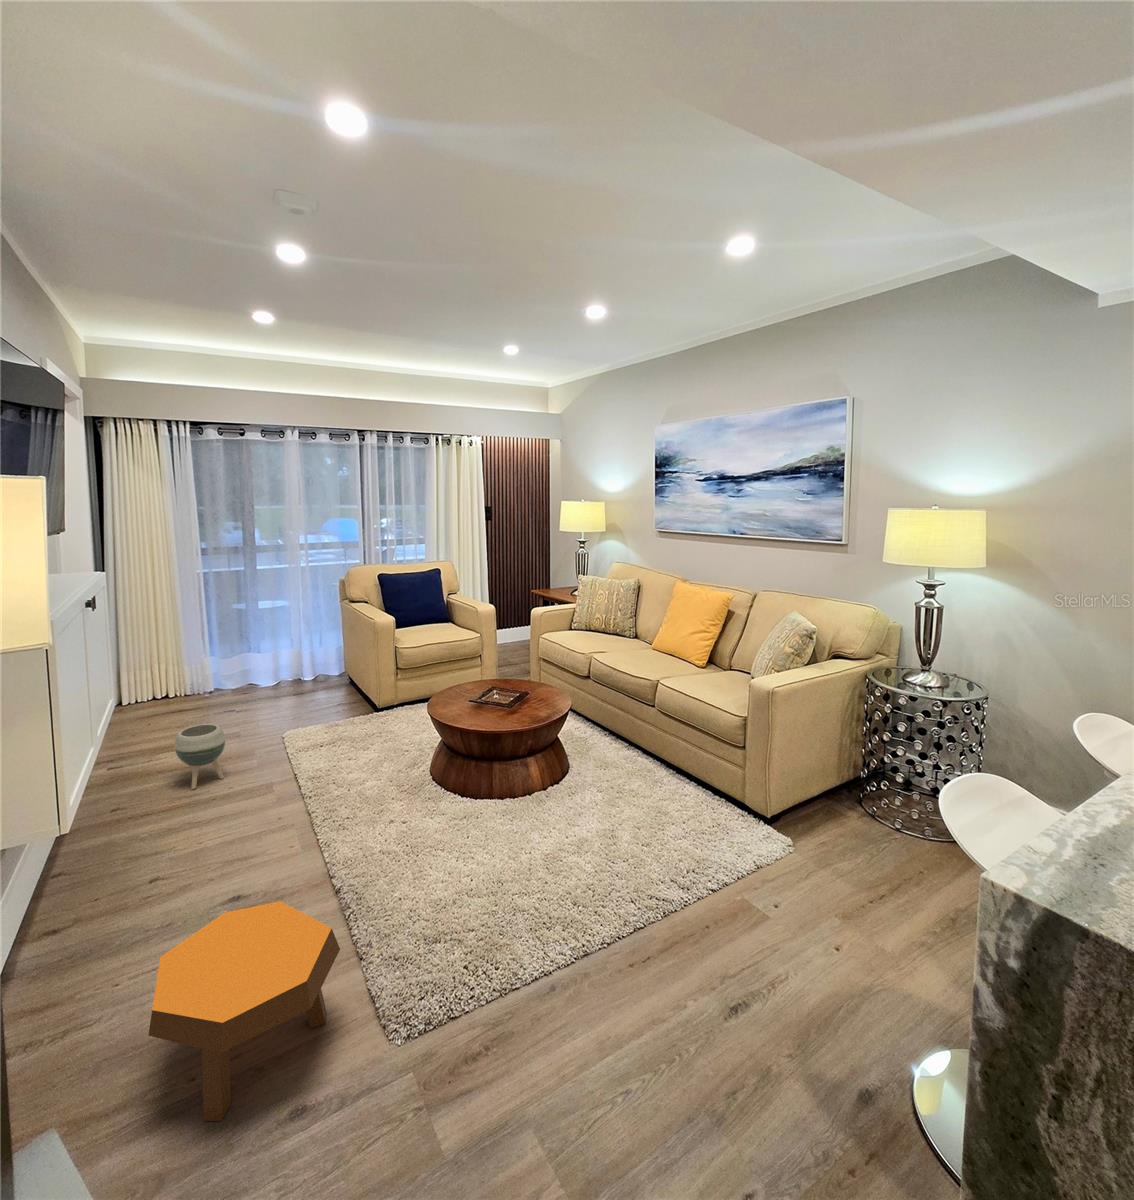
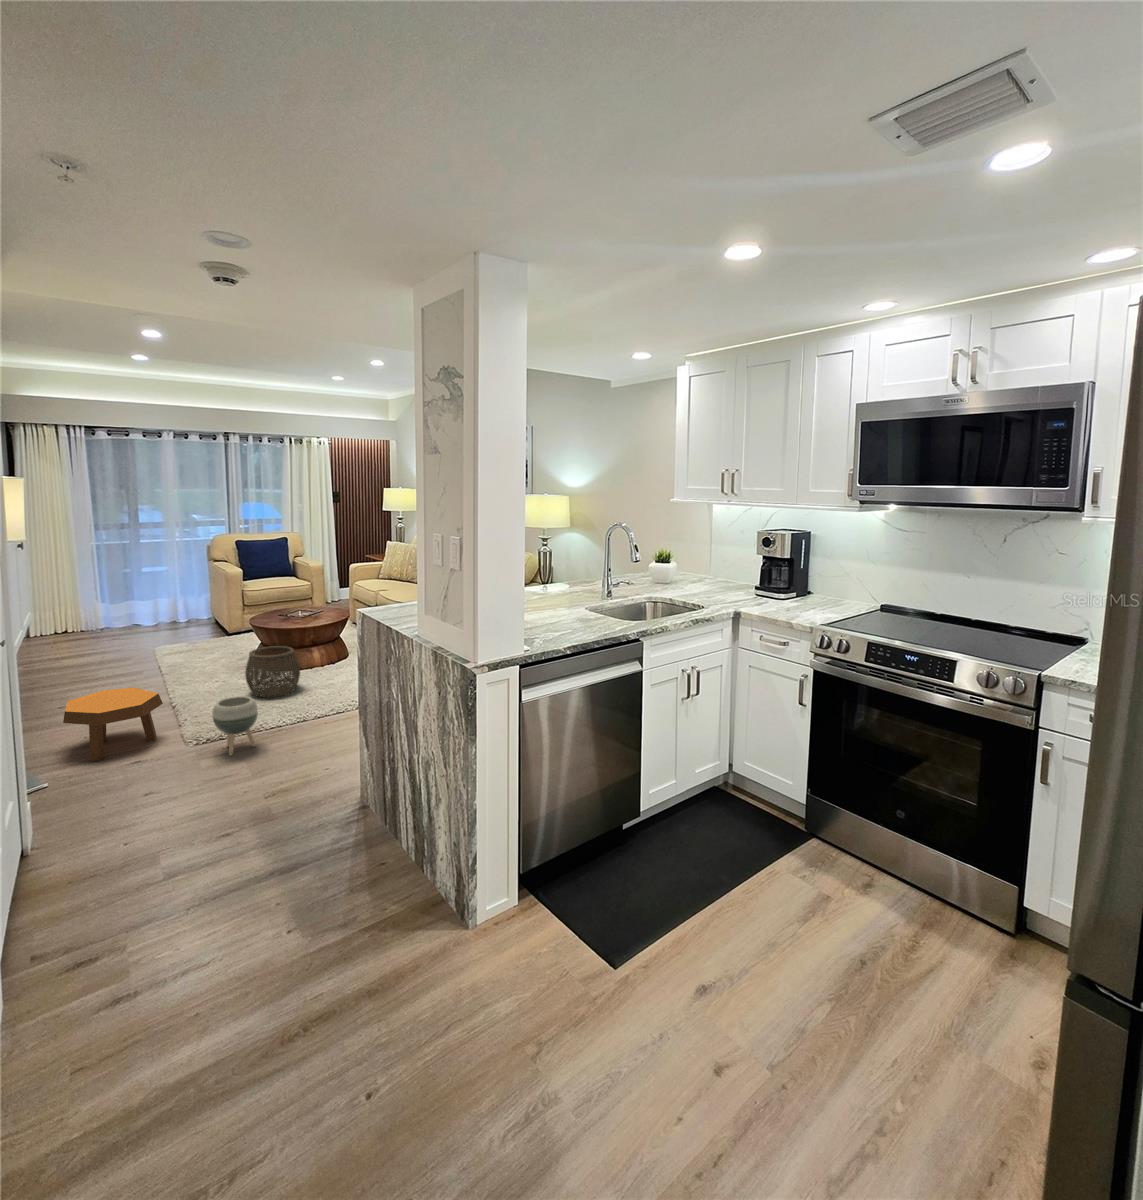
planter: present [174,724,225,789] -> present [212,696,258,755]
woven basket: none [448,772,535,874] -> present [245,646,300,697]

